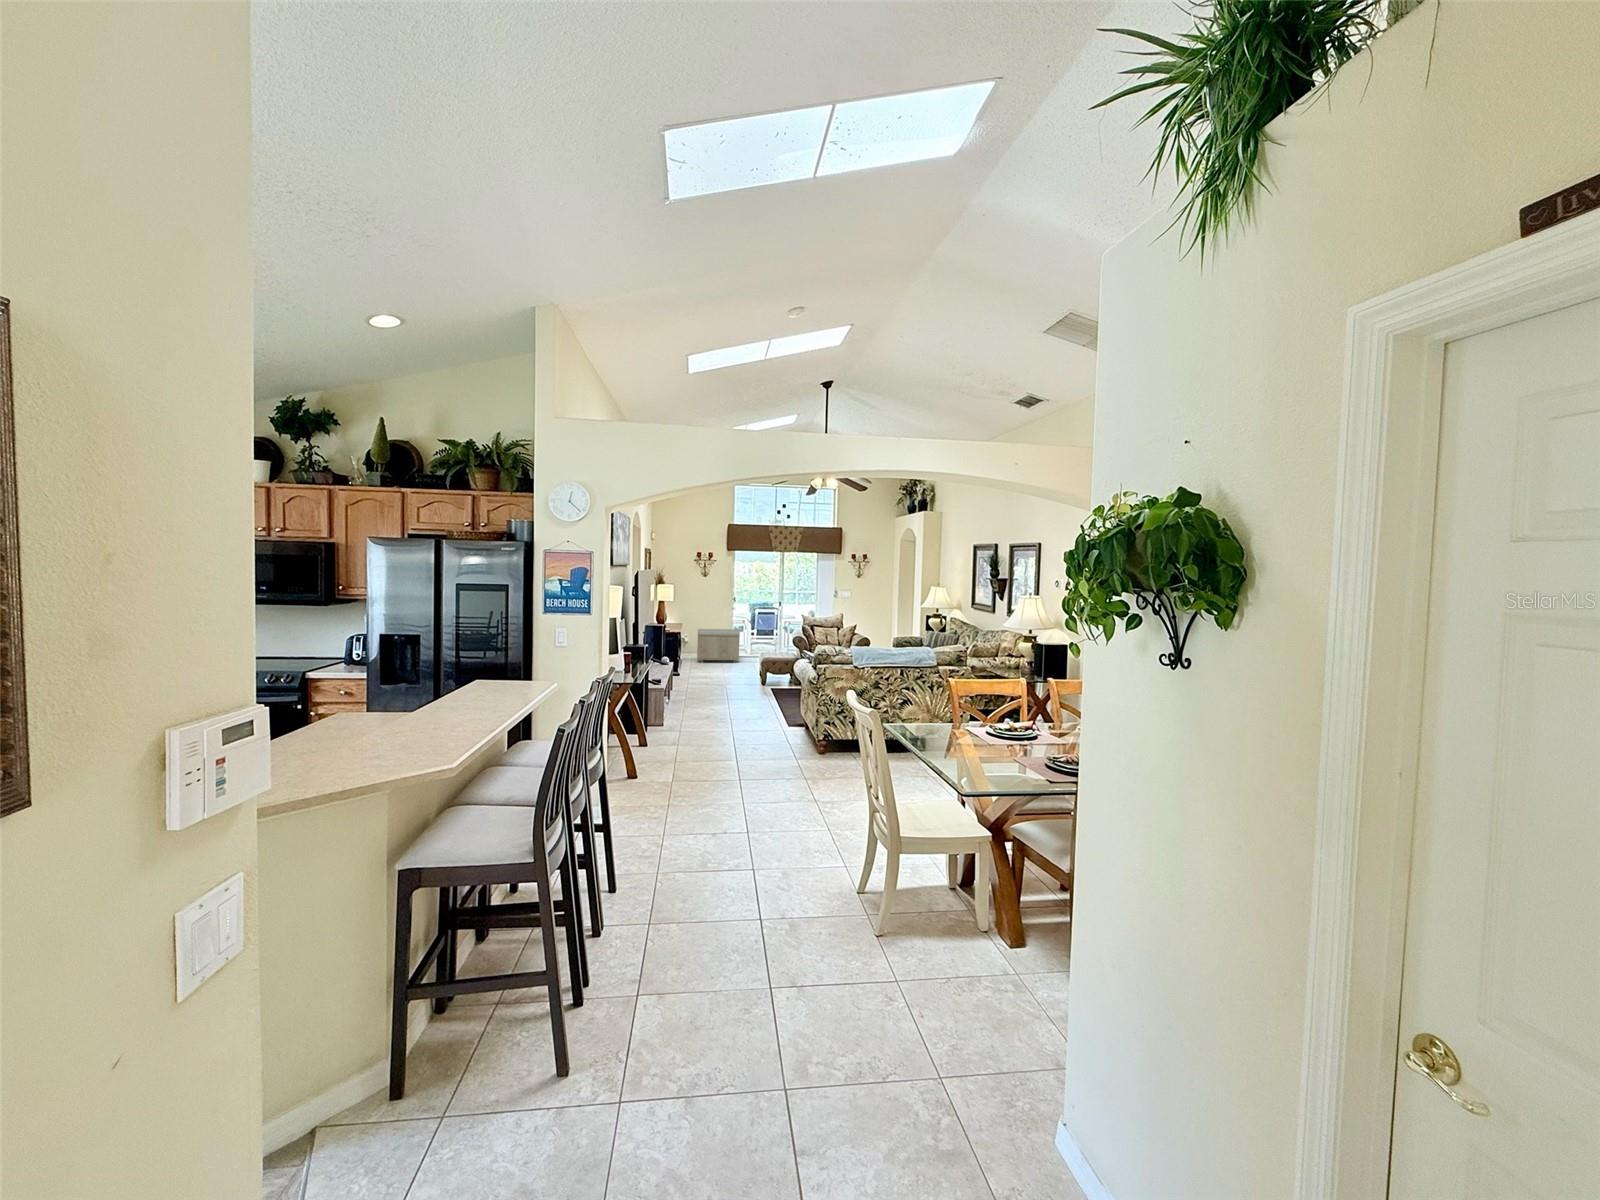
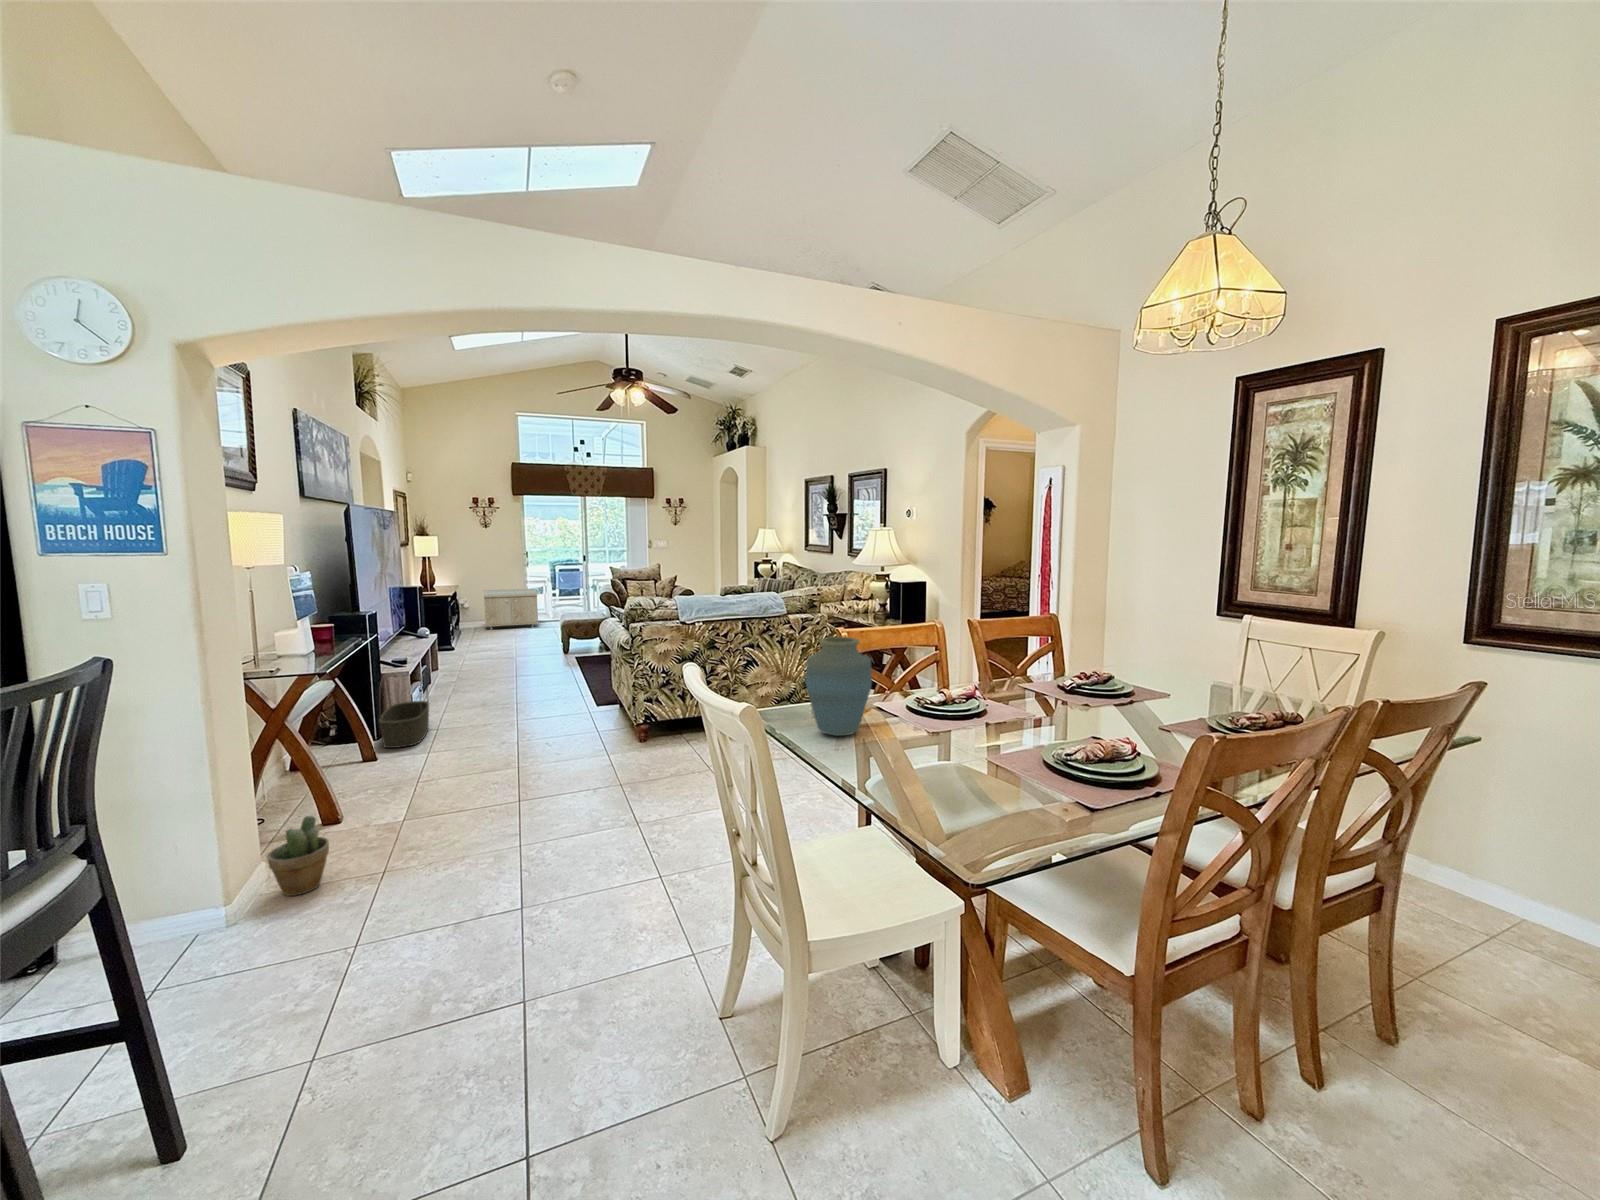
vase: none [919,682,960,741] -> present [805,637,872,736]
basket: none [647,691,675,741] -> present [379,674,429,748]
potted plant: none [614,765,644,809] -> present [266,816,329,896]

